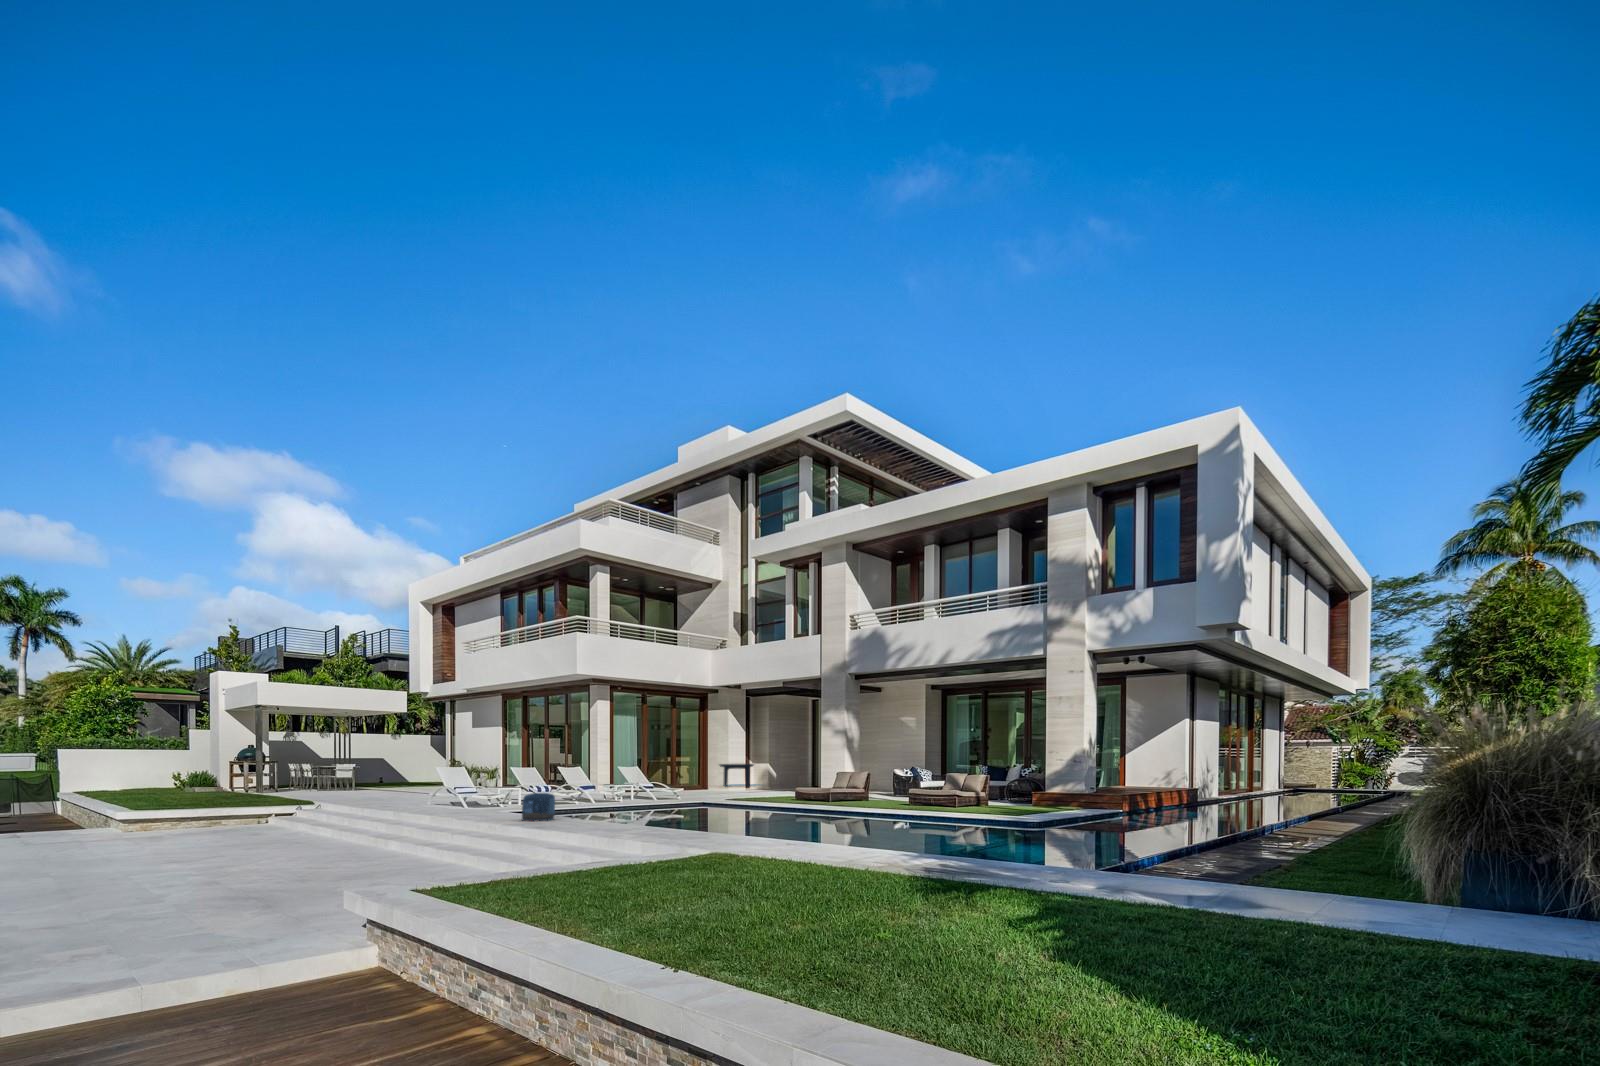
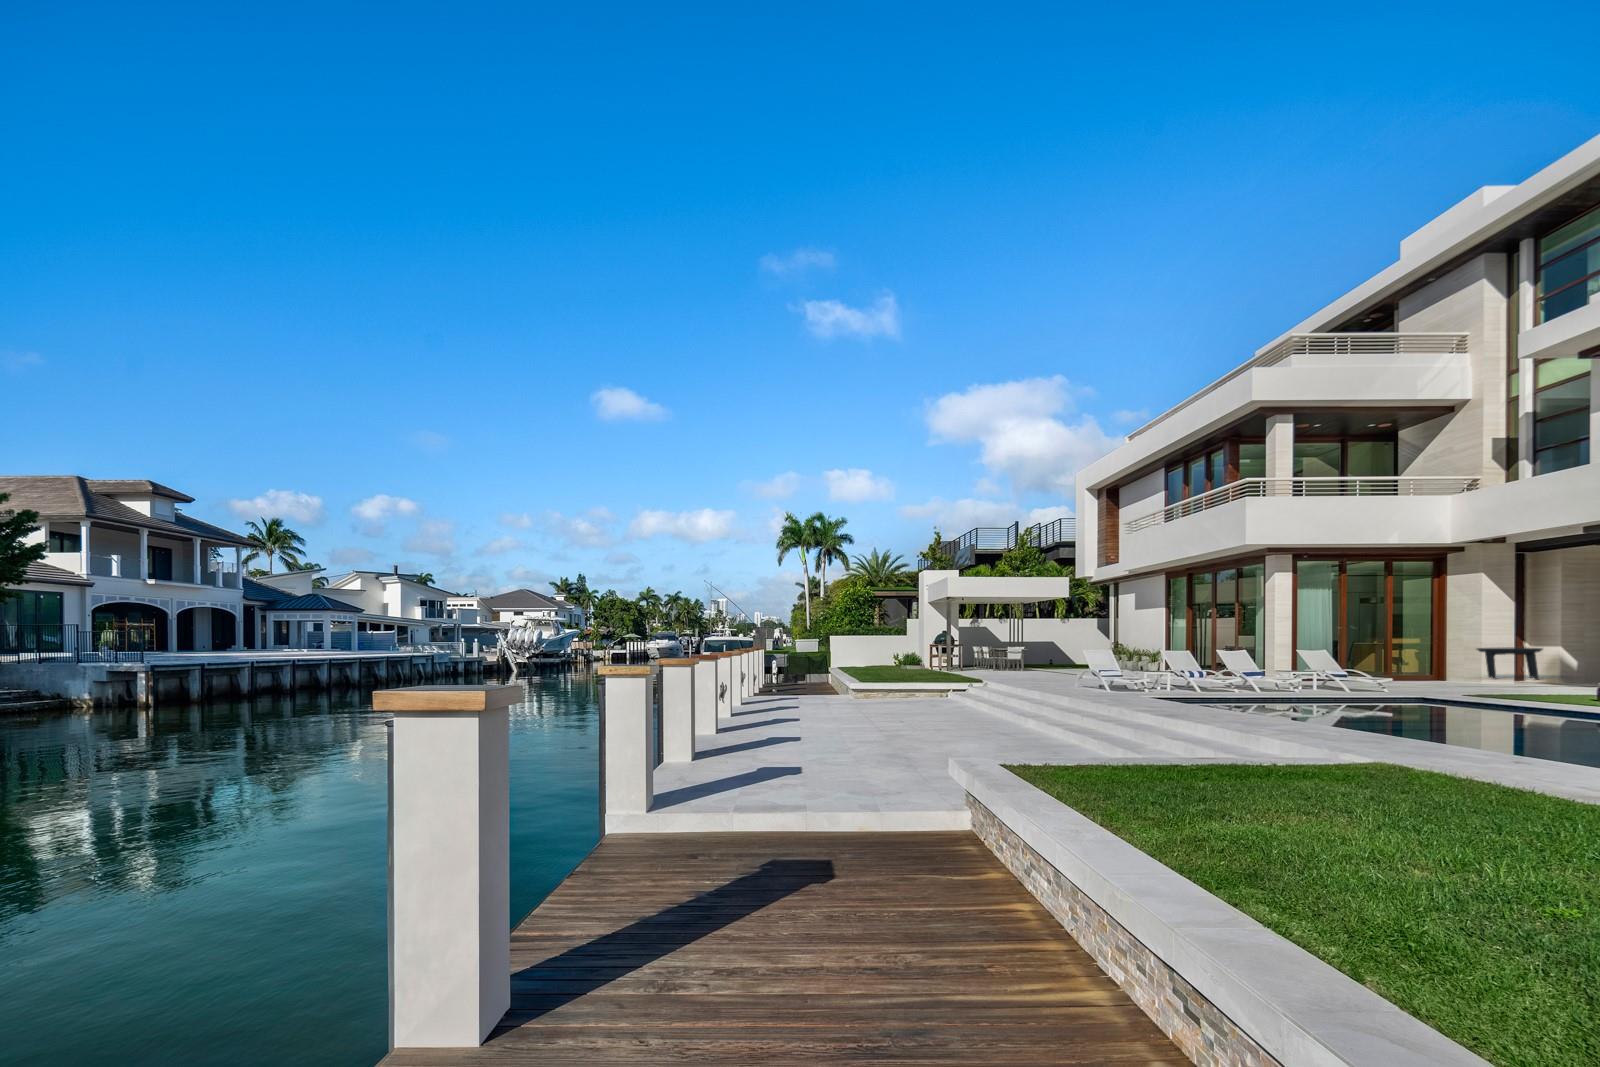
pouf: present [522,793,555,821] -> none [1179,687,1226,723]

